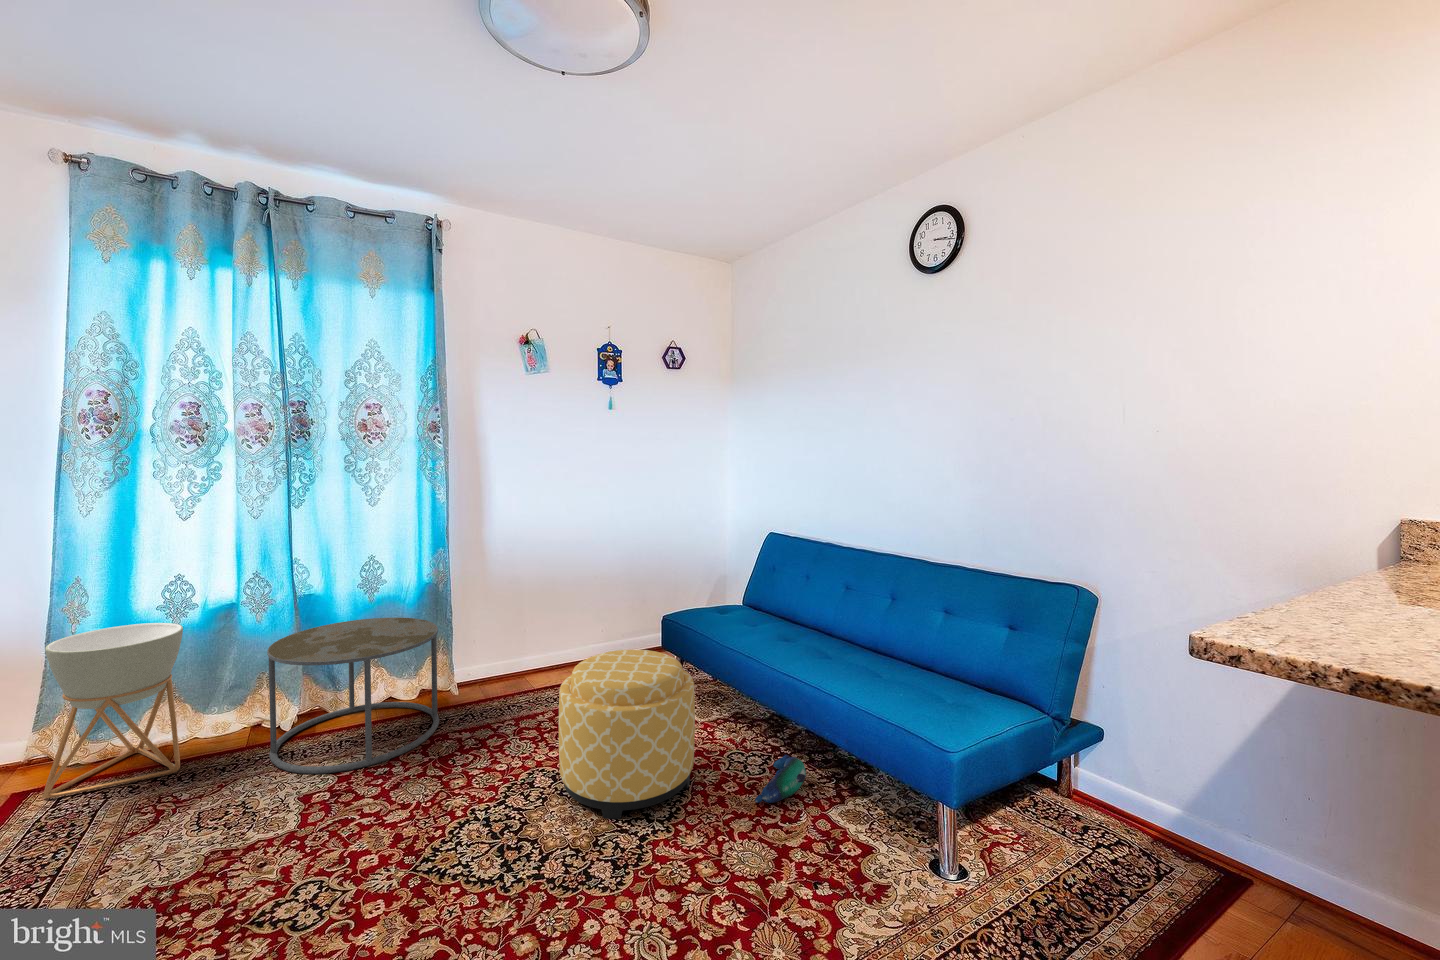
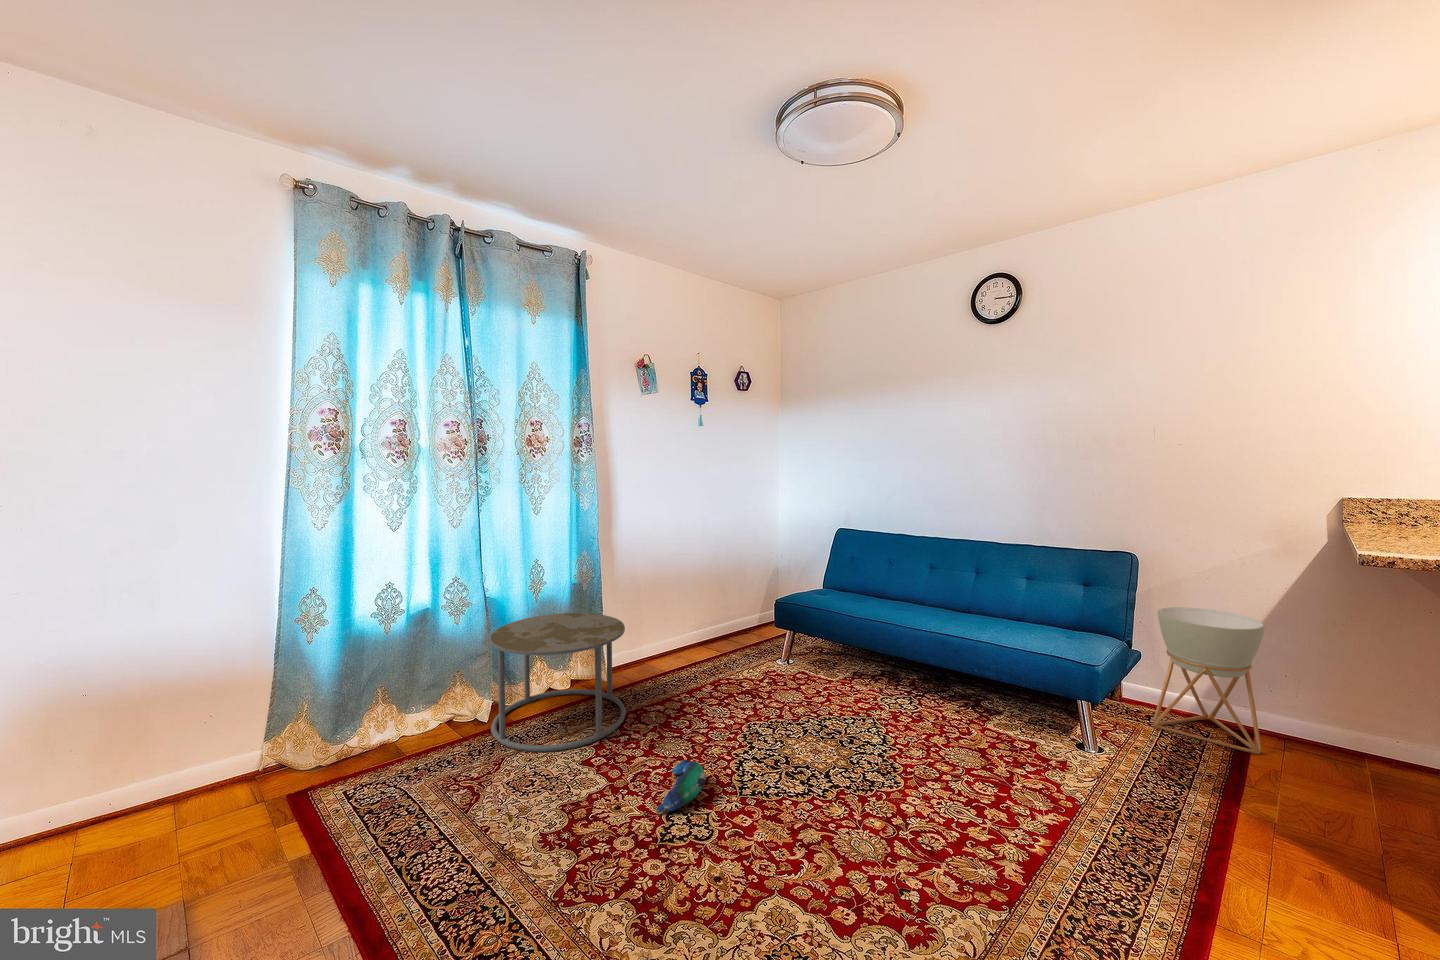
planter: present [42,623,183,799] -> present [1153,607,1265,754]
ottoman: present [559,650,695,819] -> none [772,622,880,751]
plush toy: present [755,755,806,803] -> present [656,760,706,813]

